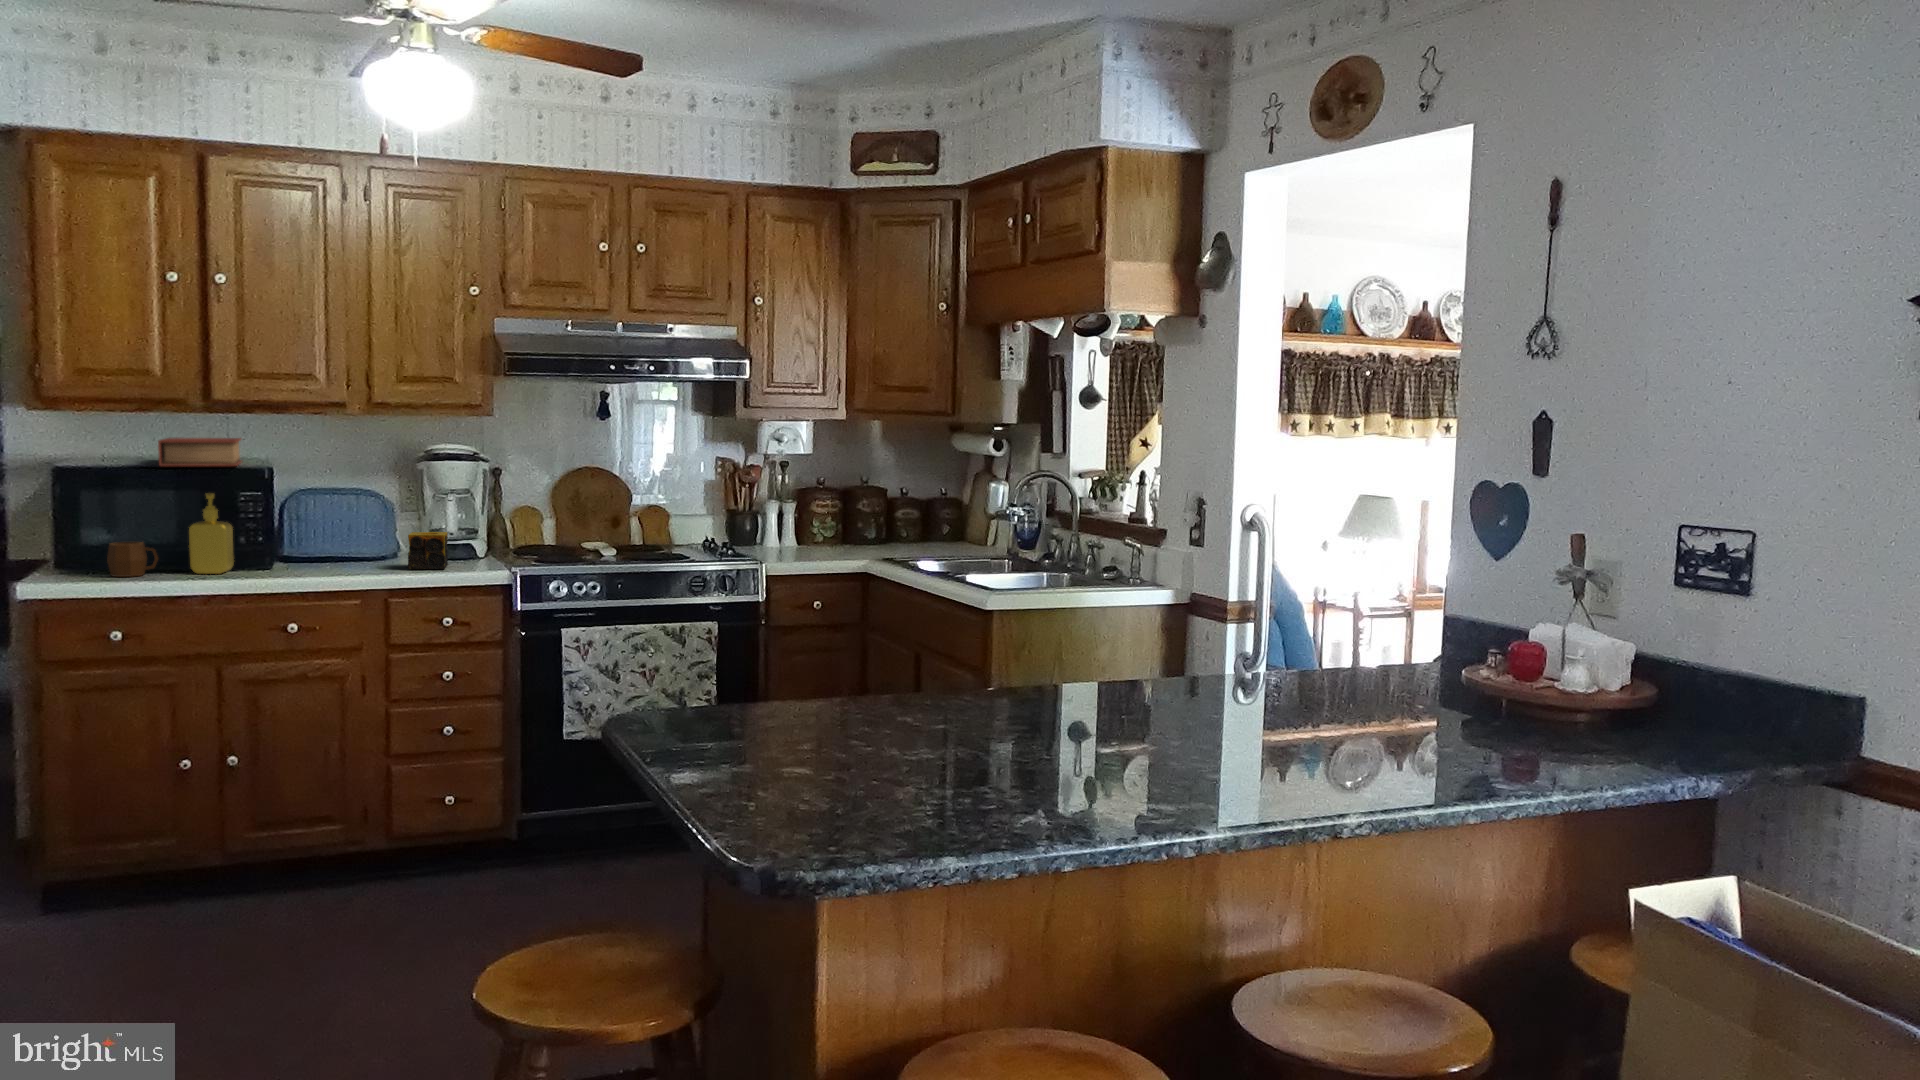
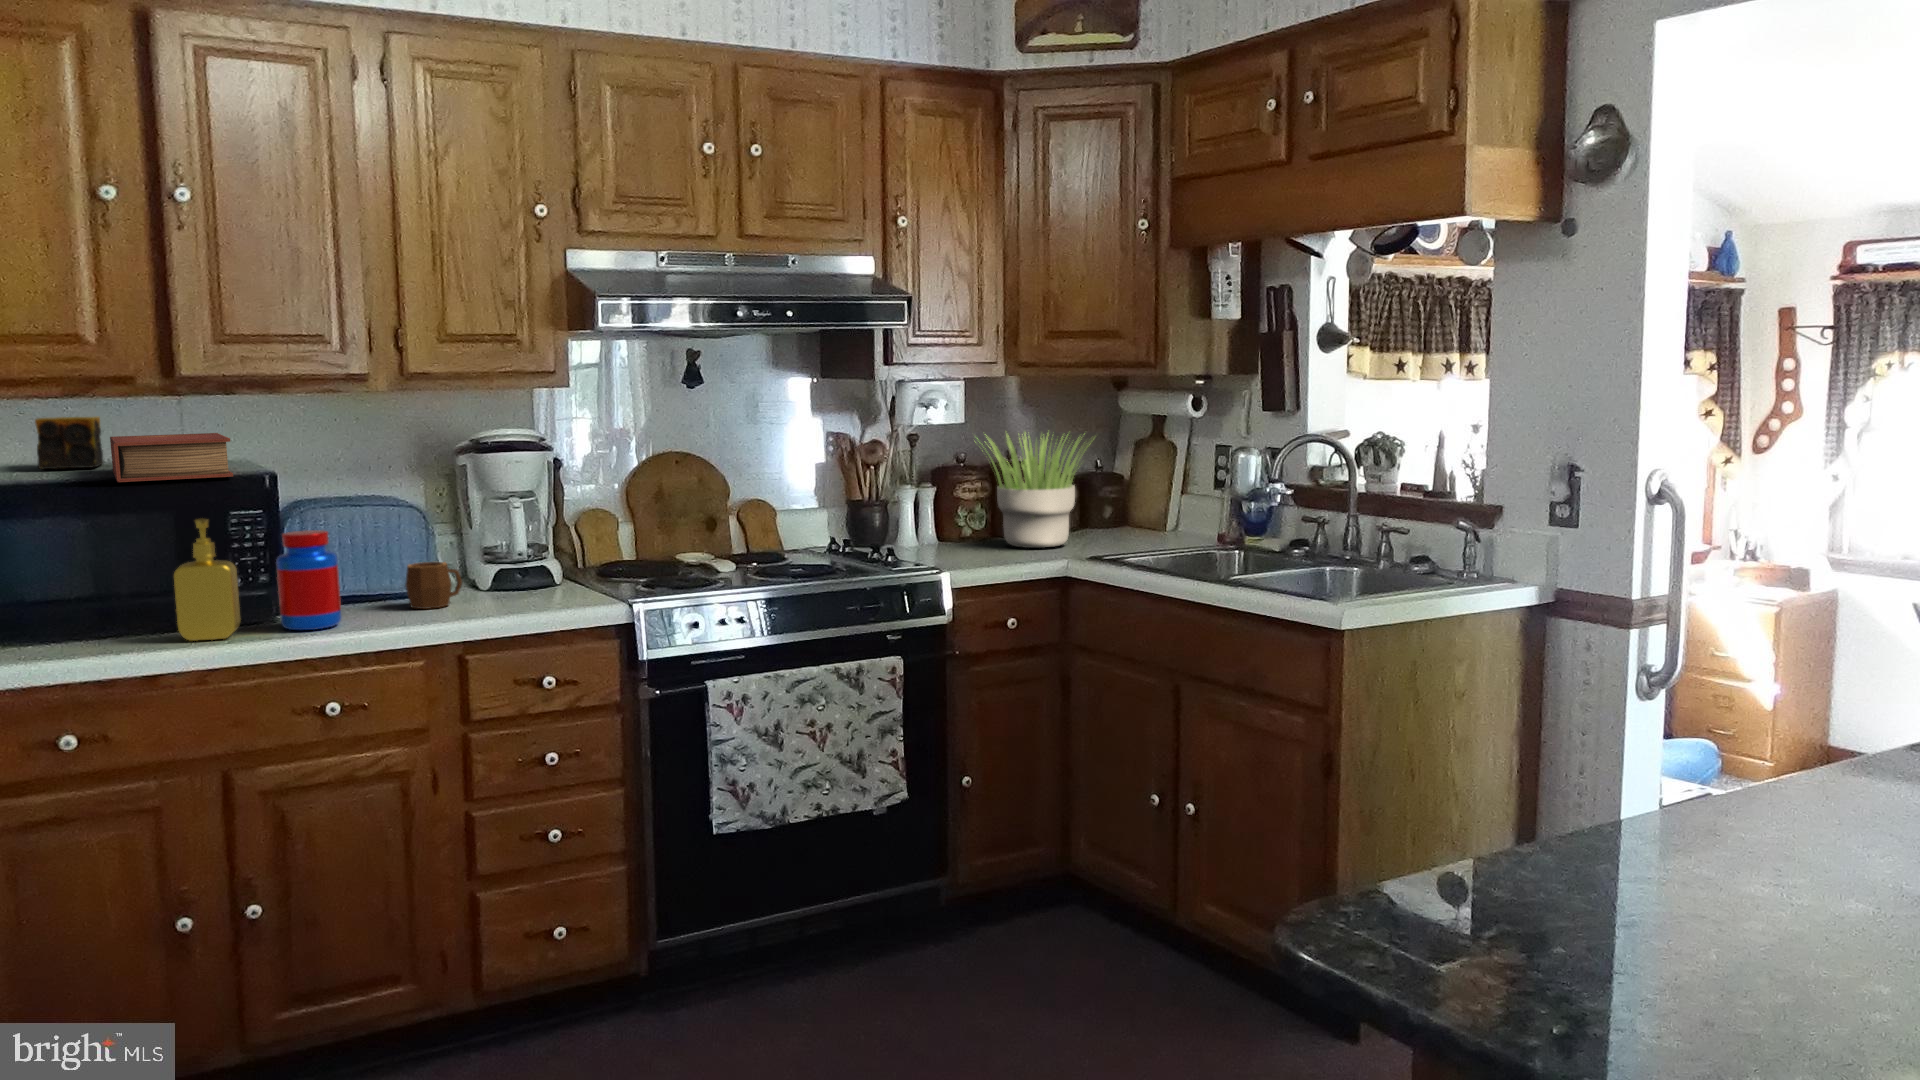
potted plant: none [814,461,917,552] -> present [983,435,1094,548]
jar: none [260,505,303,572] -> present [276,530,342,630]
candle: present [408,532,448,569] -> present [35,417,103,469]
mug: present [107,542,158,577] -> present [405,562,462,609]

